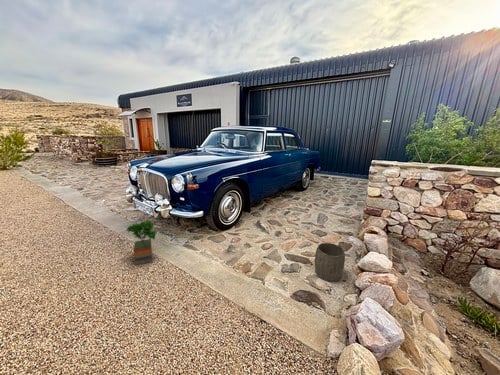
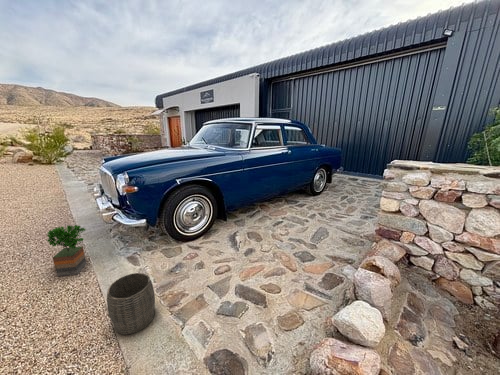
woven basket: present [315,243,345,282] -> present [107,273,155,334]

